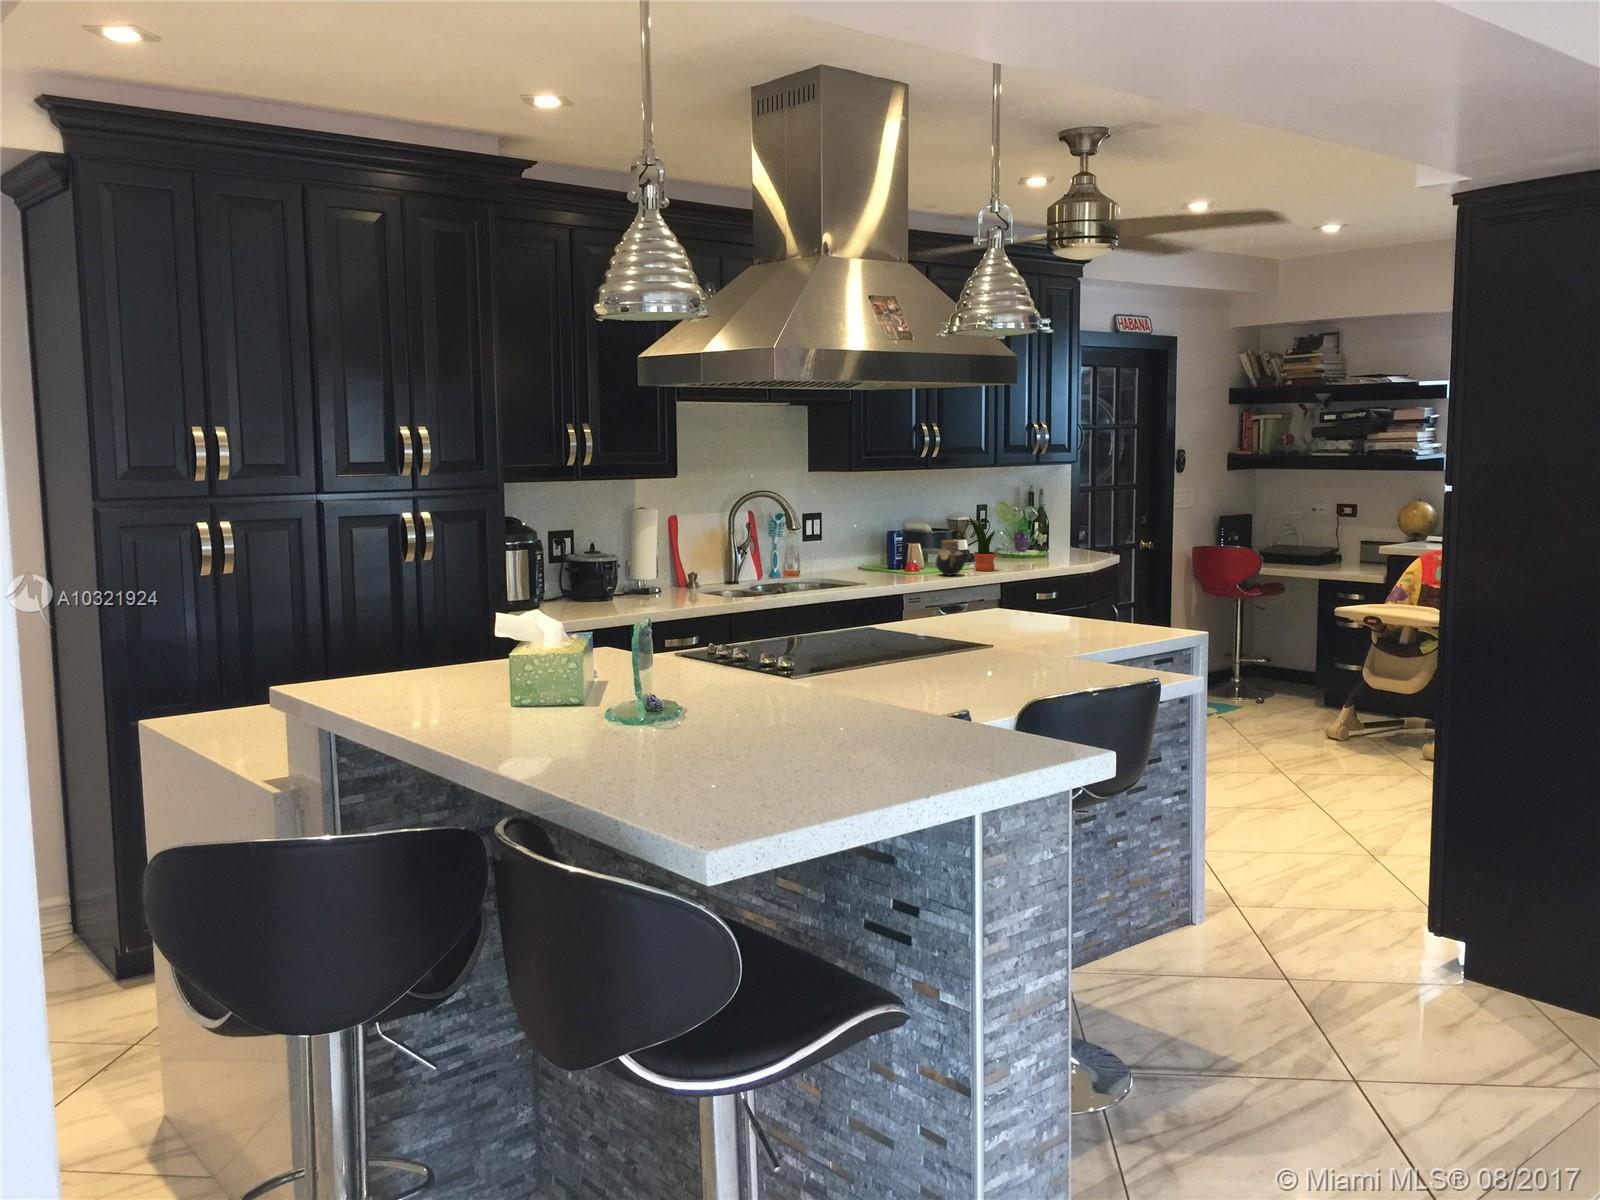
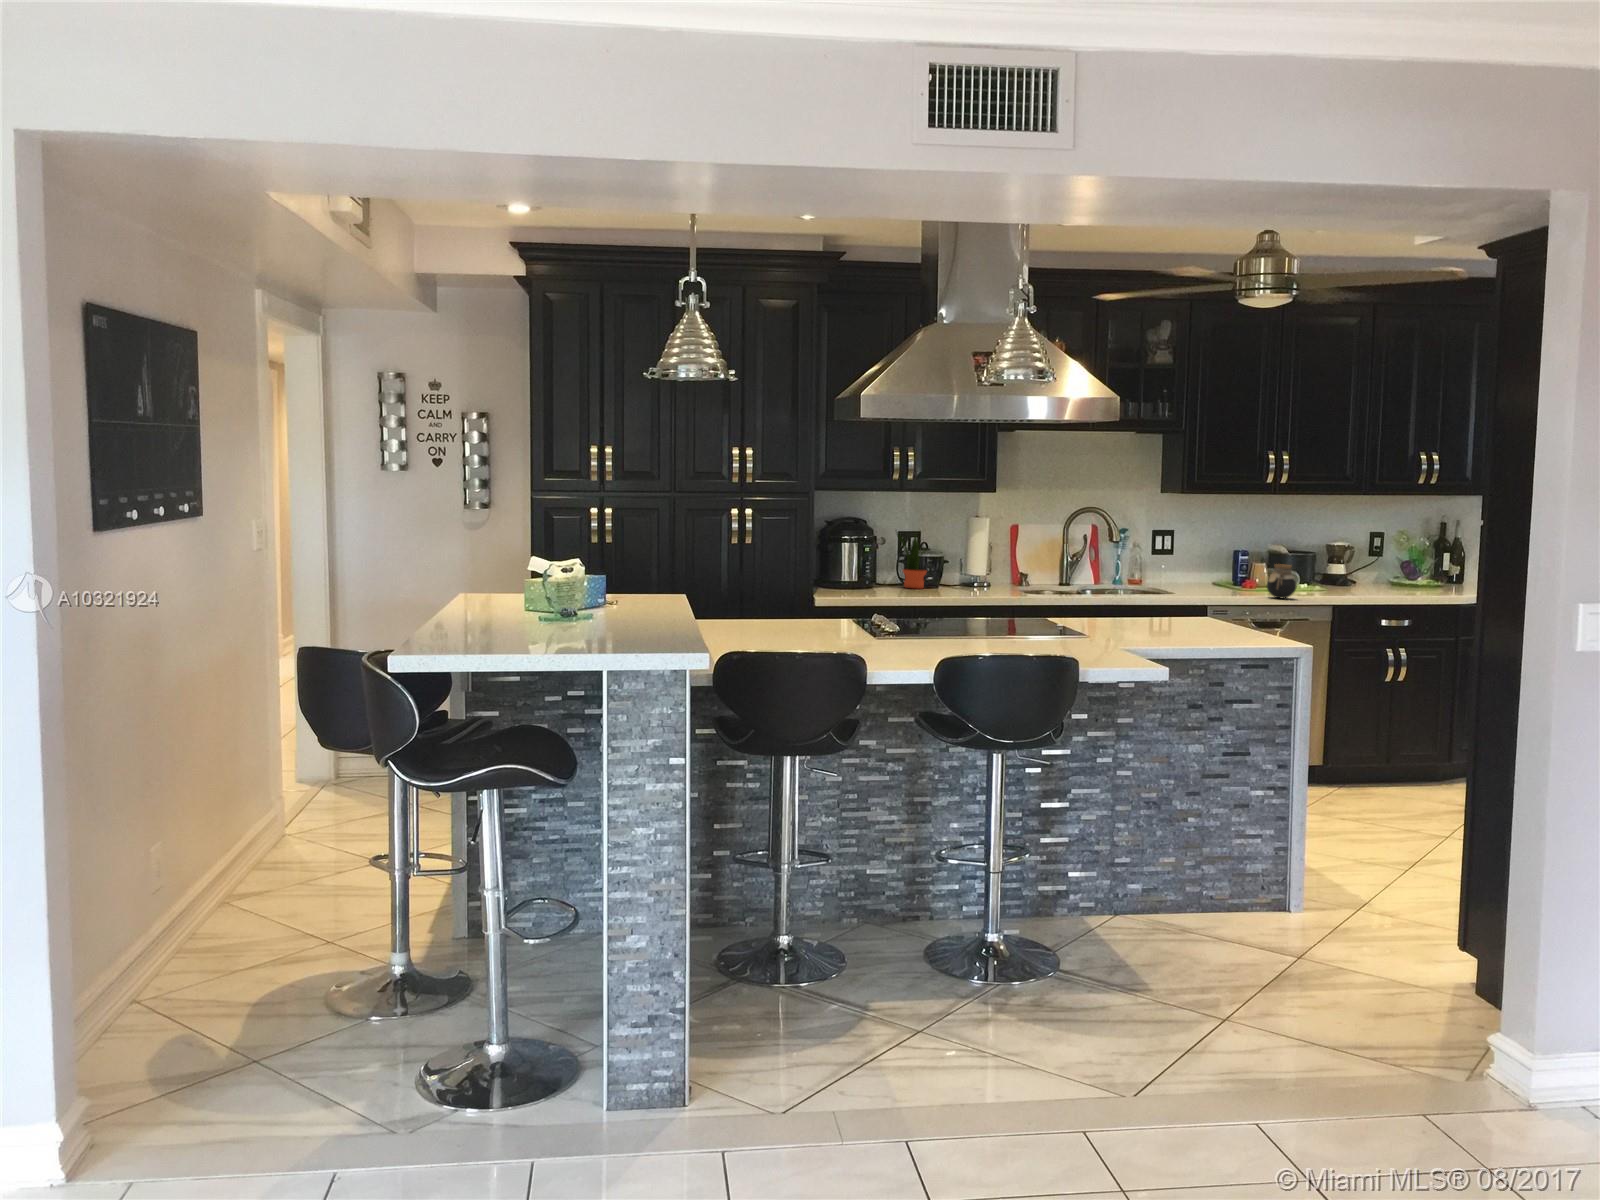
potted plant: present [969,516,997,571] -> present [896,530,927,589]

